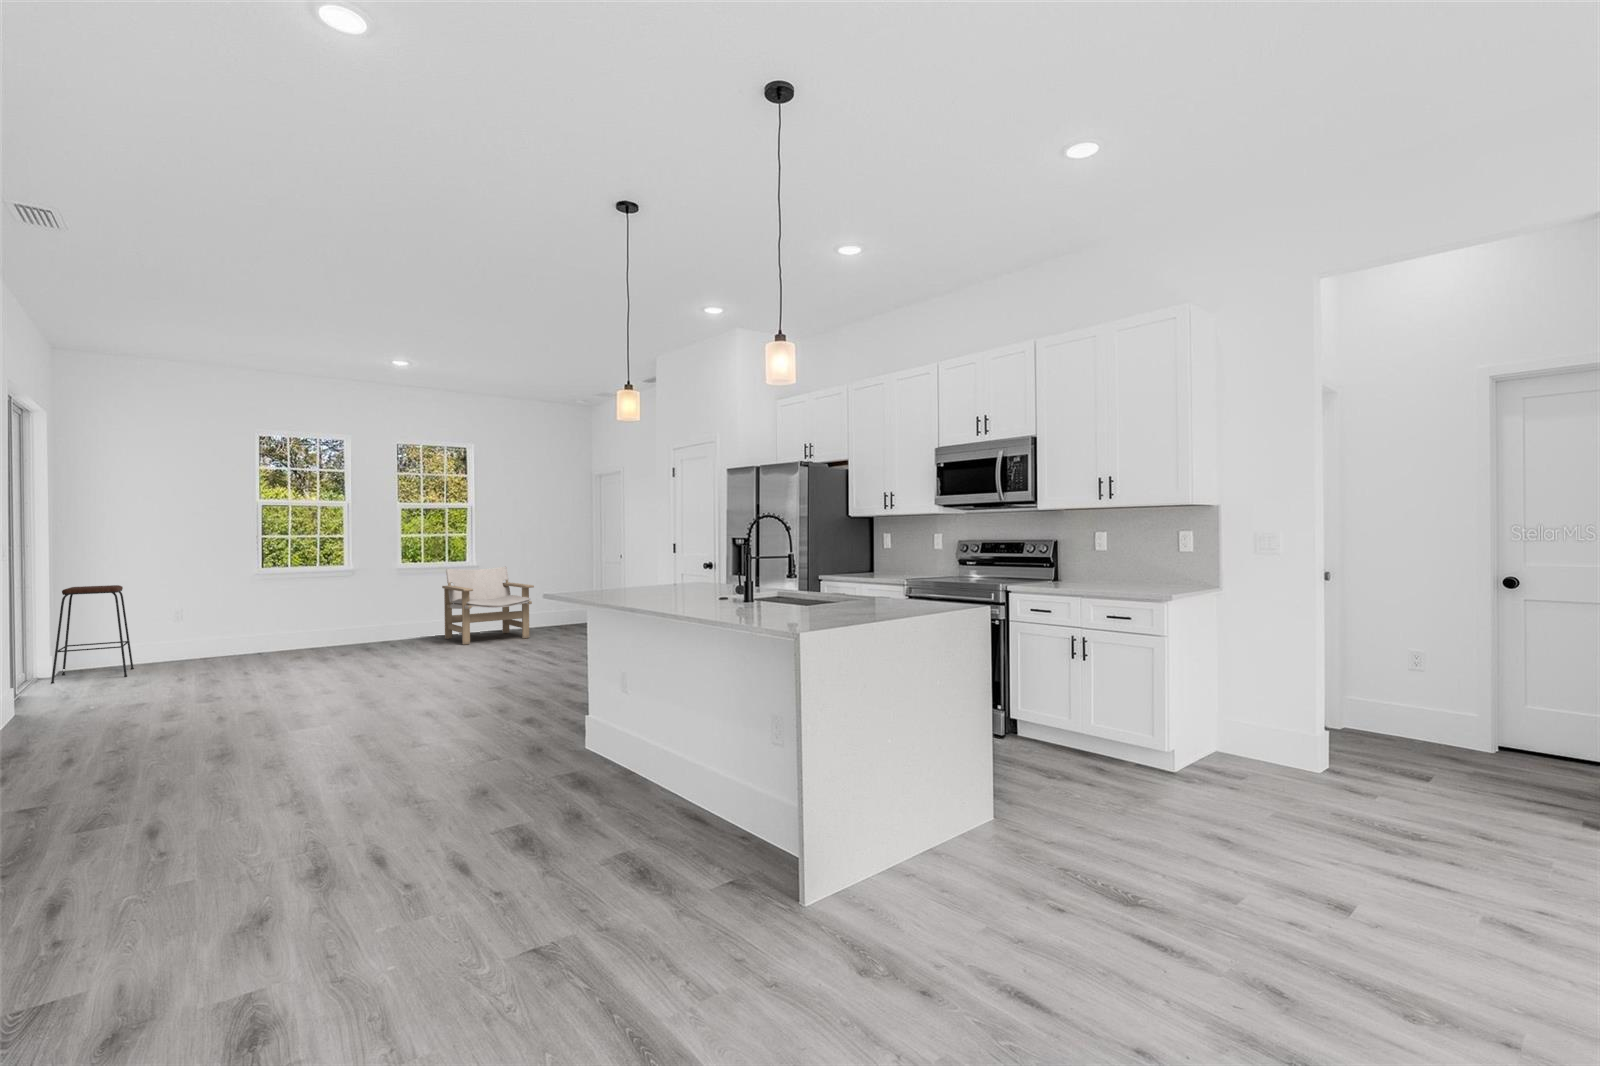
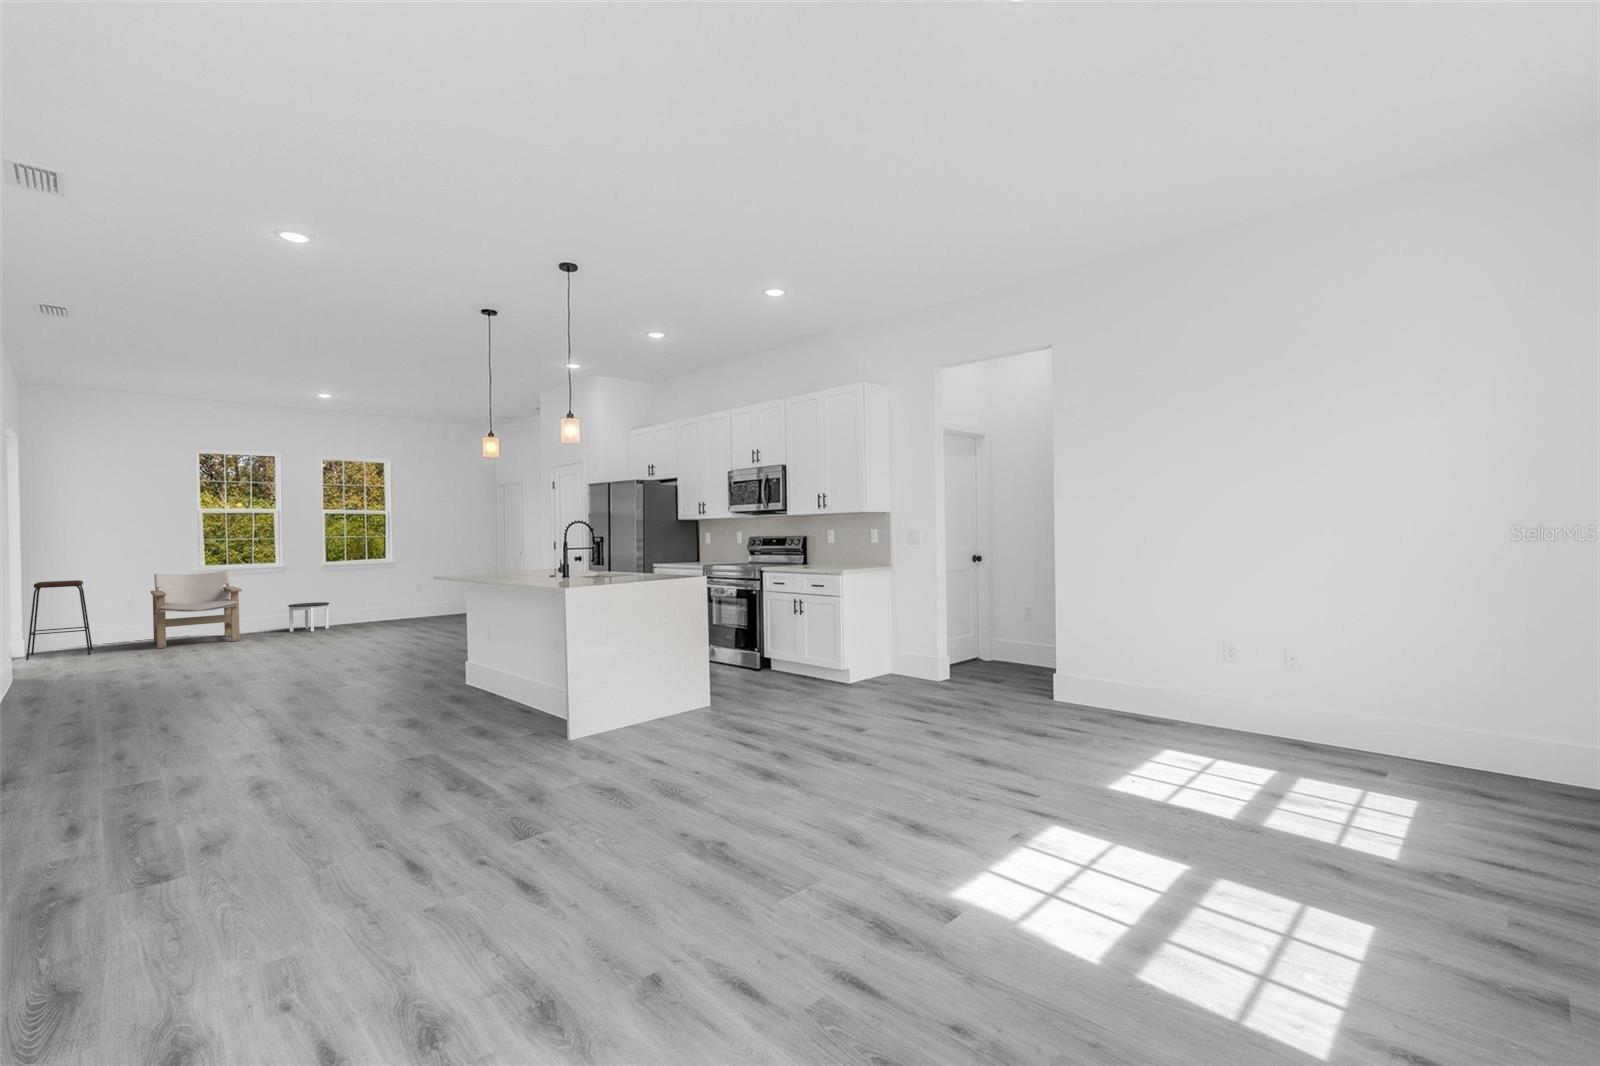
lounge chair: present [442,566,534,645] -> present [150,571,242,649]
round table: none [359,614,406,649] -> present [288,602,329,632]

